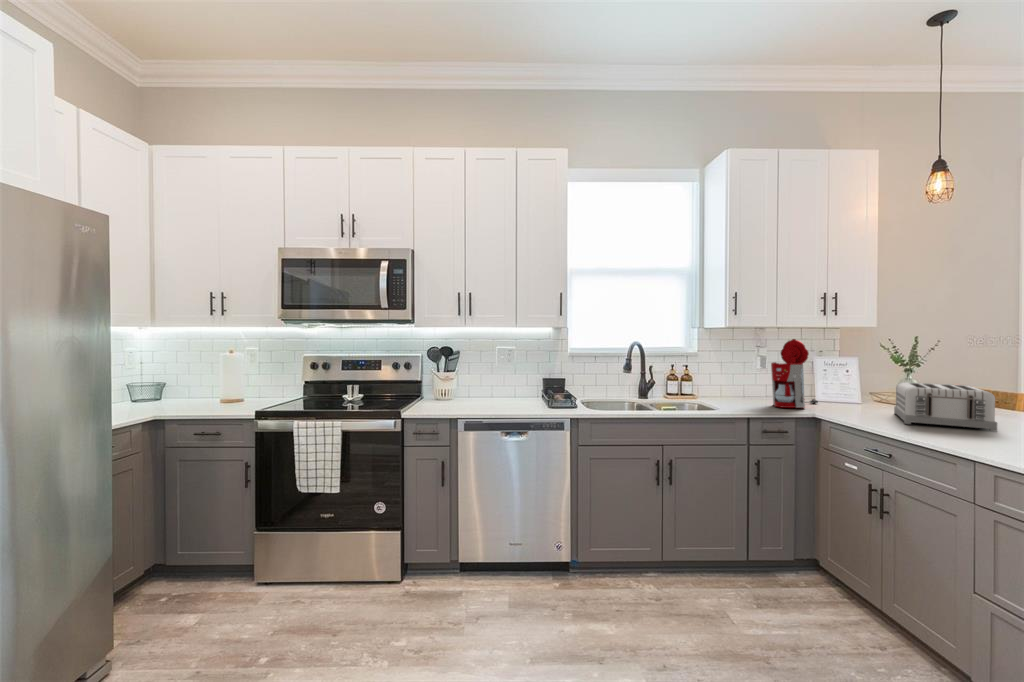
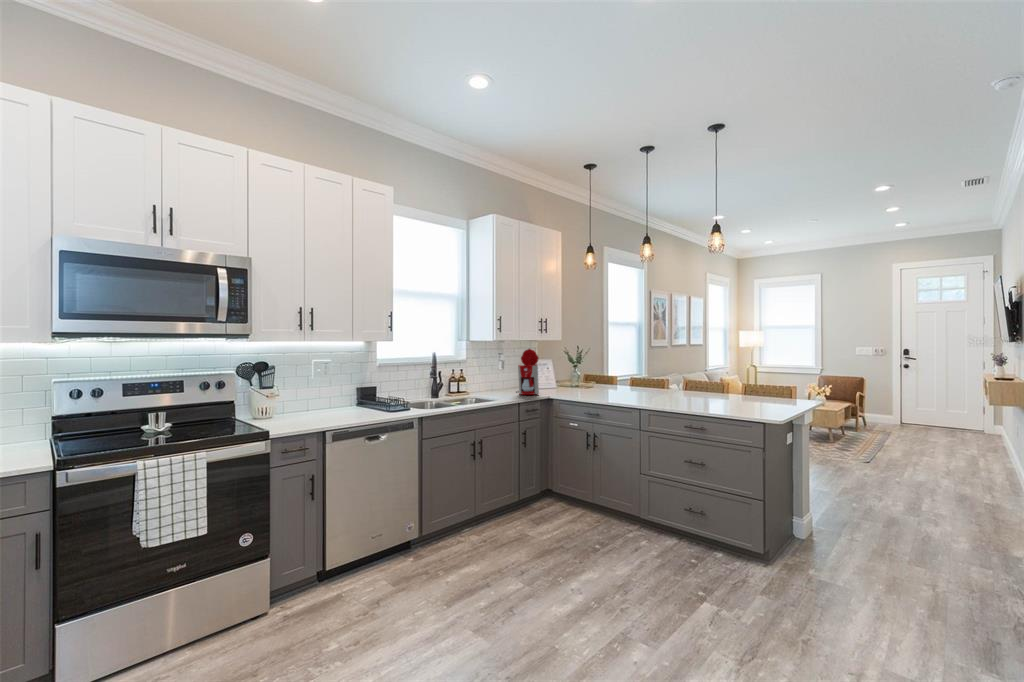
toaster: present [894,382,997,431] -> none [580,373,628,396]

